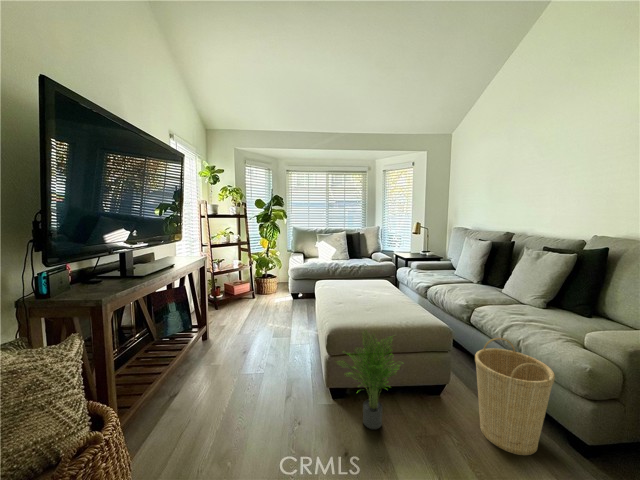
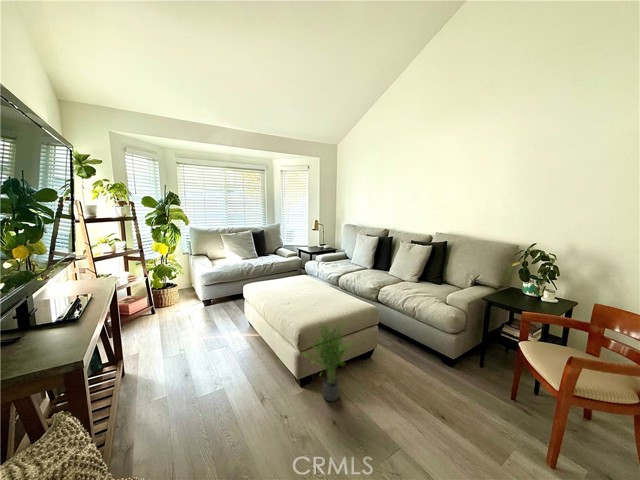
basket: present [475,338,555,455] -> none [395,309,444,385]

